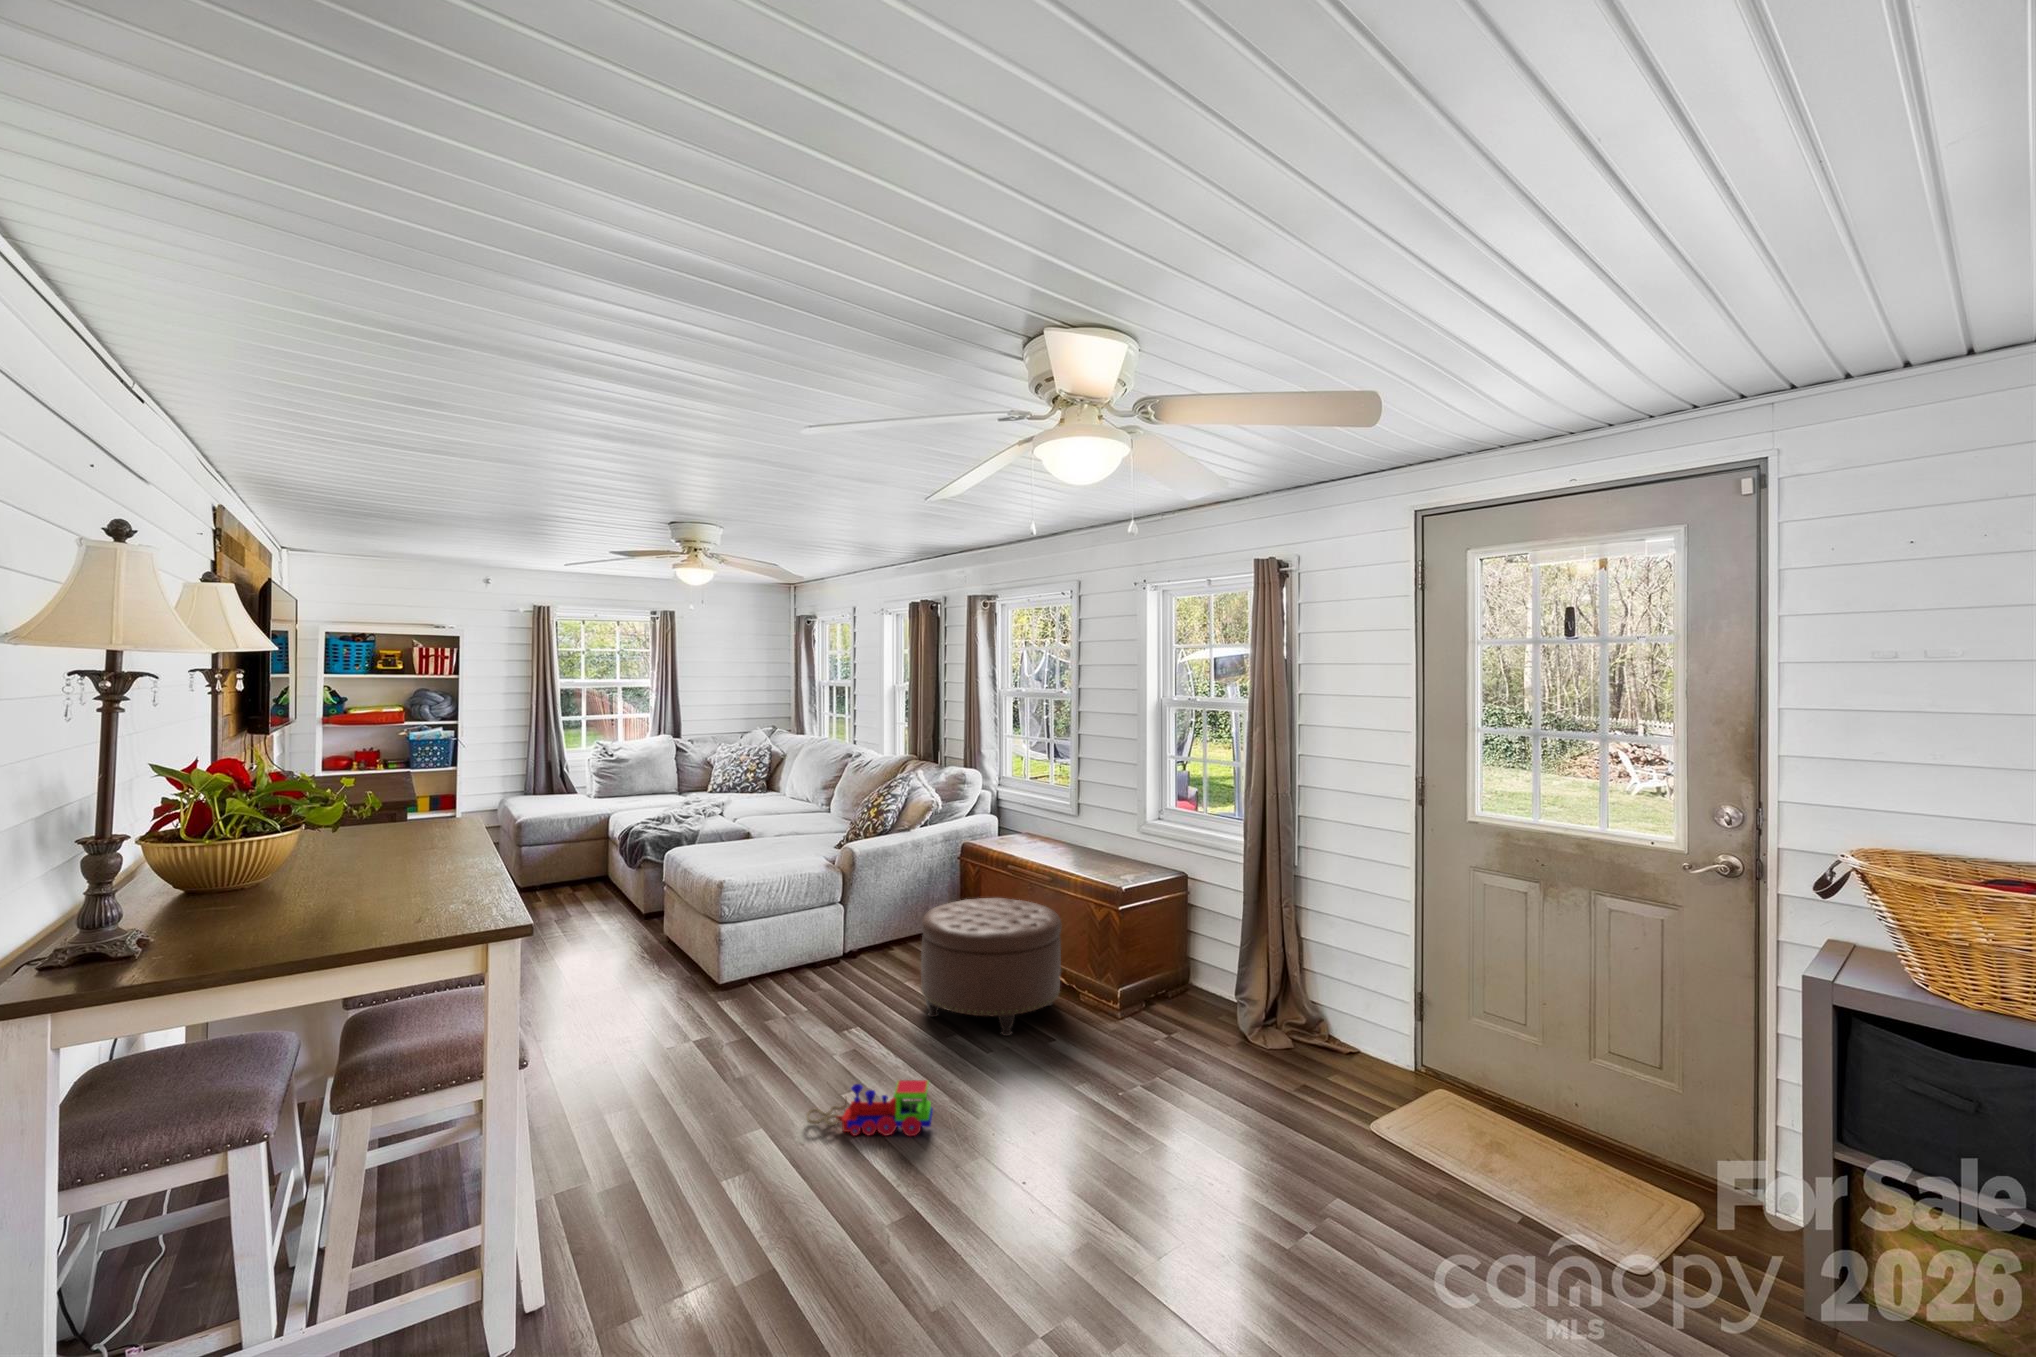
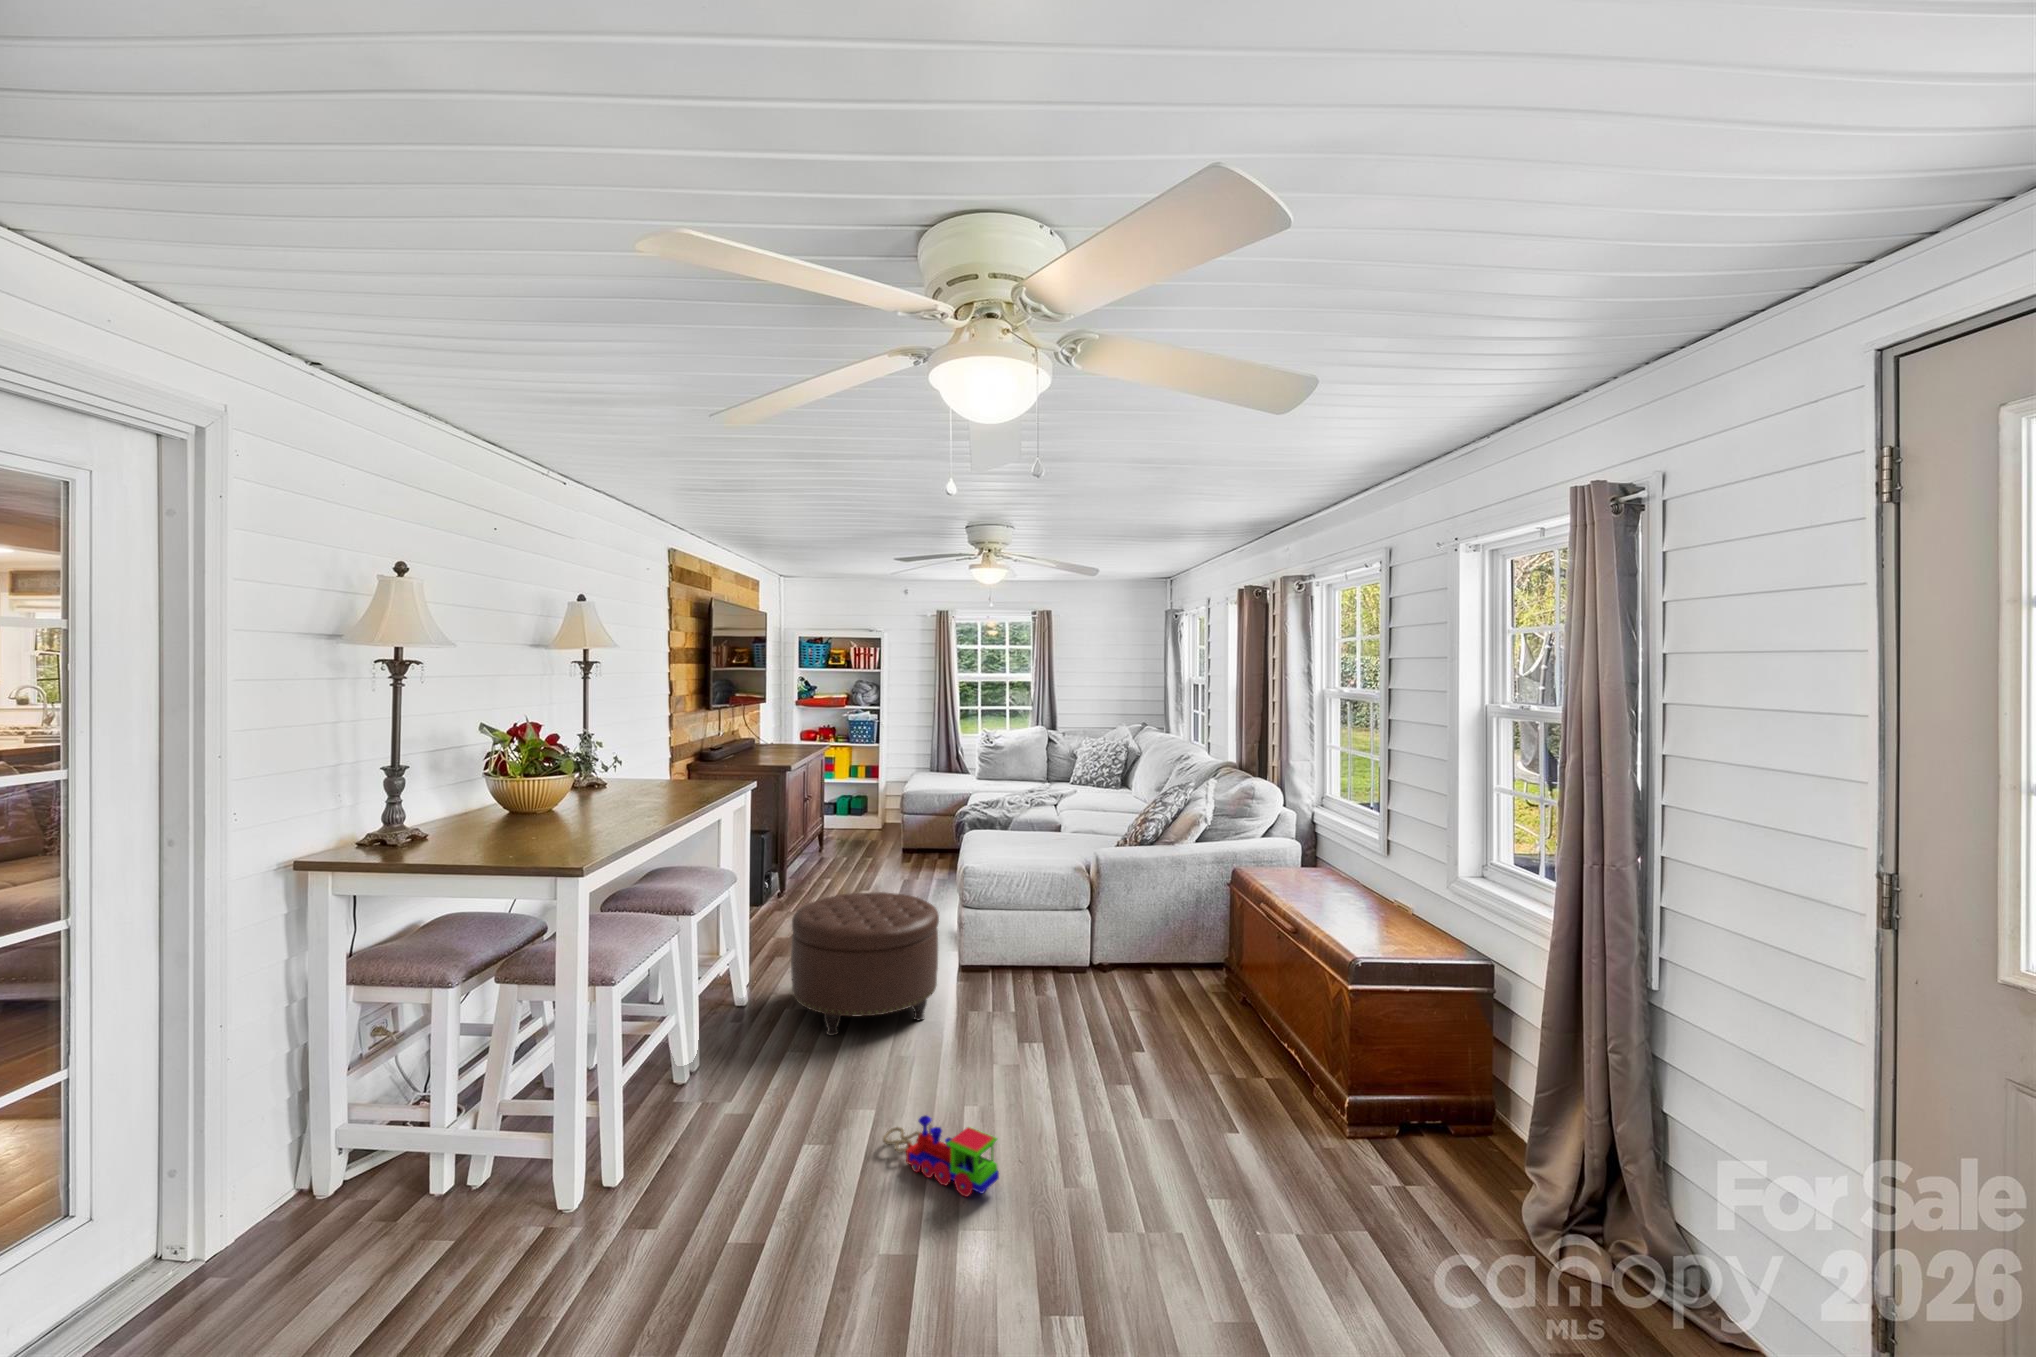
ottoman: present [921,898,1061,1036] -> present [791,892,939,1035]

